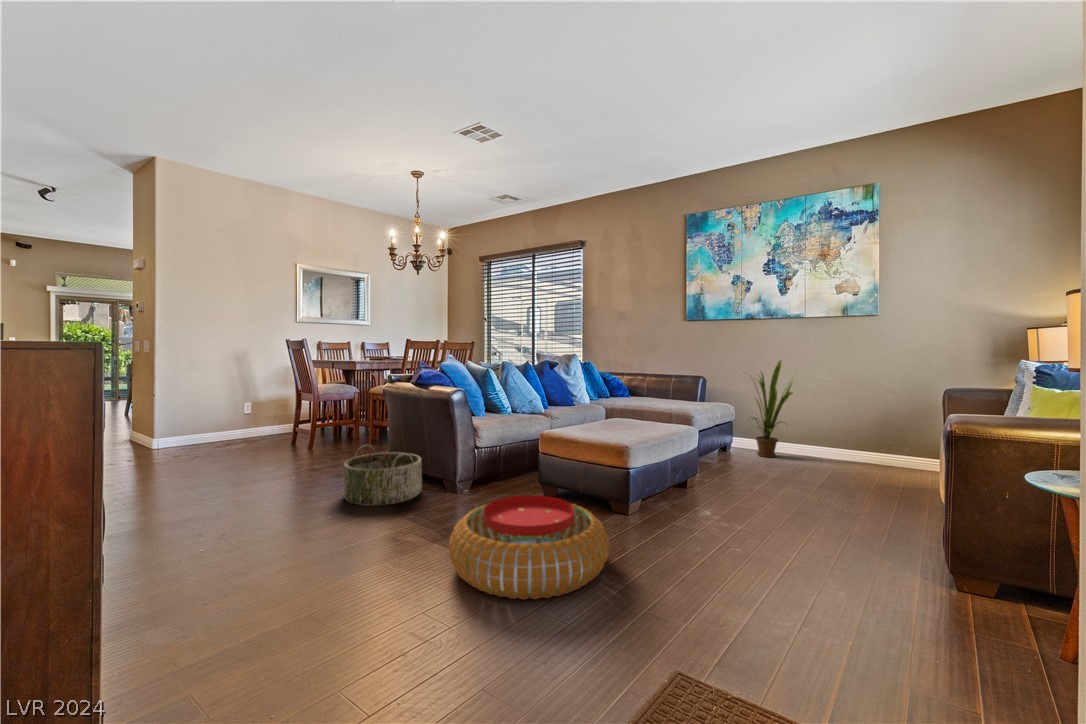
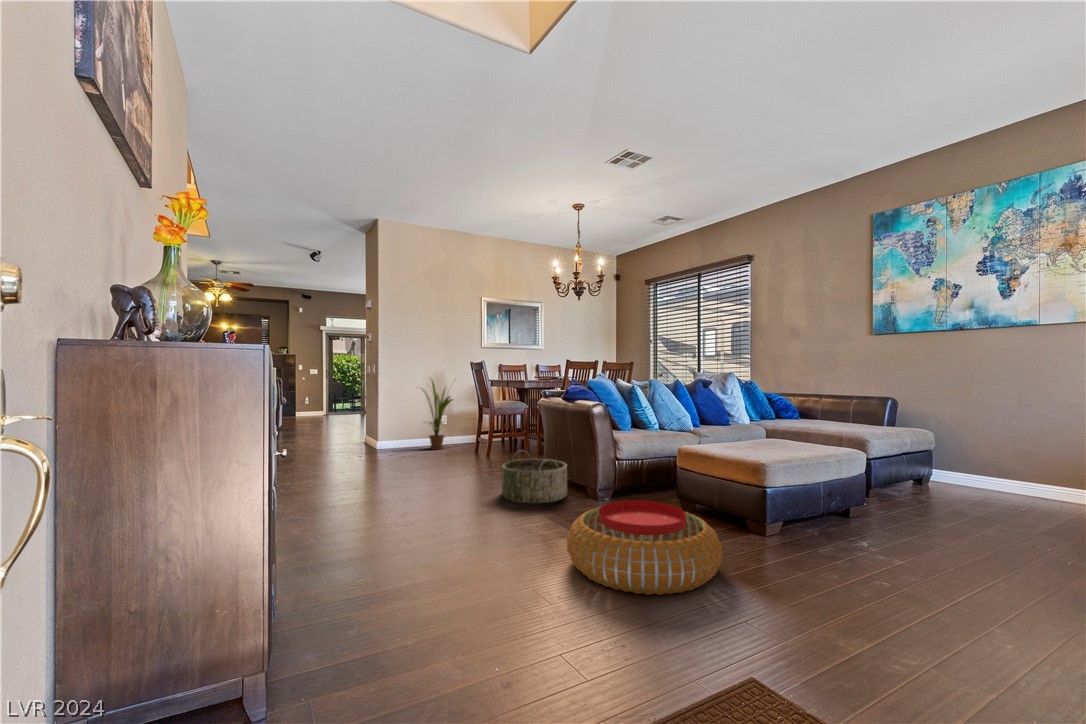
house plant: present [753,360,793,457] -> present [423,379,453,450]

